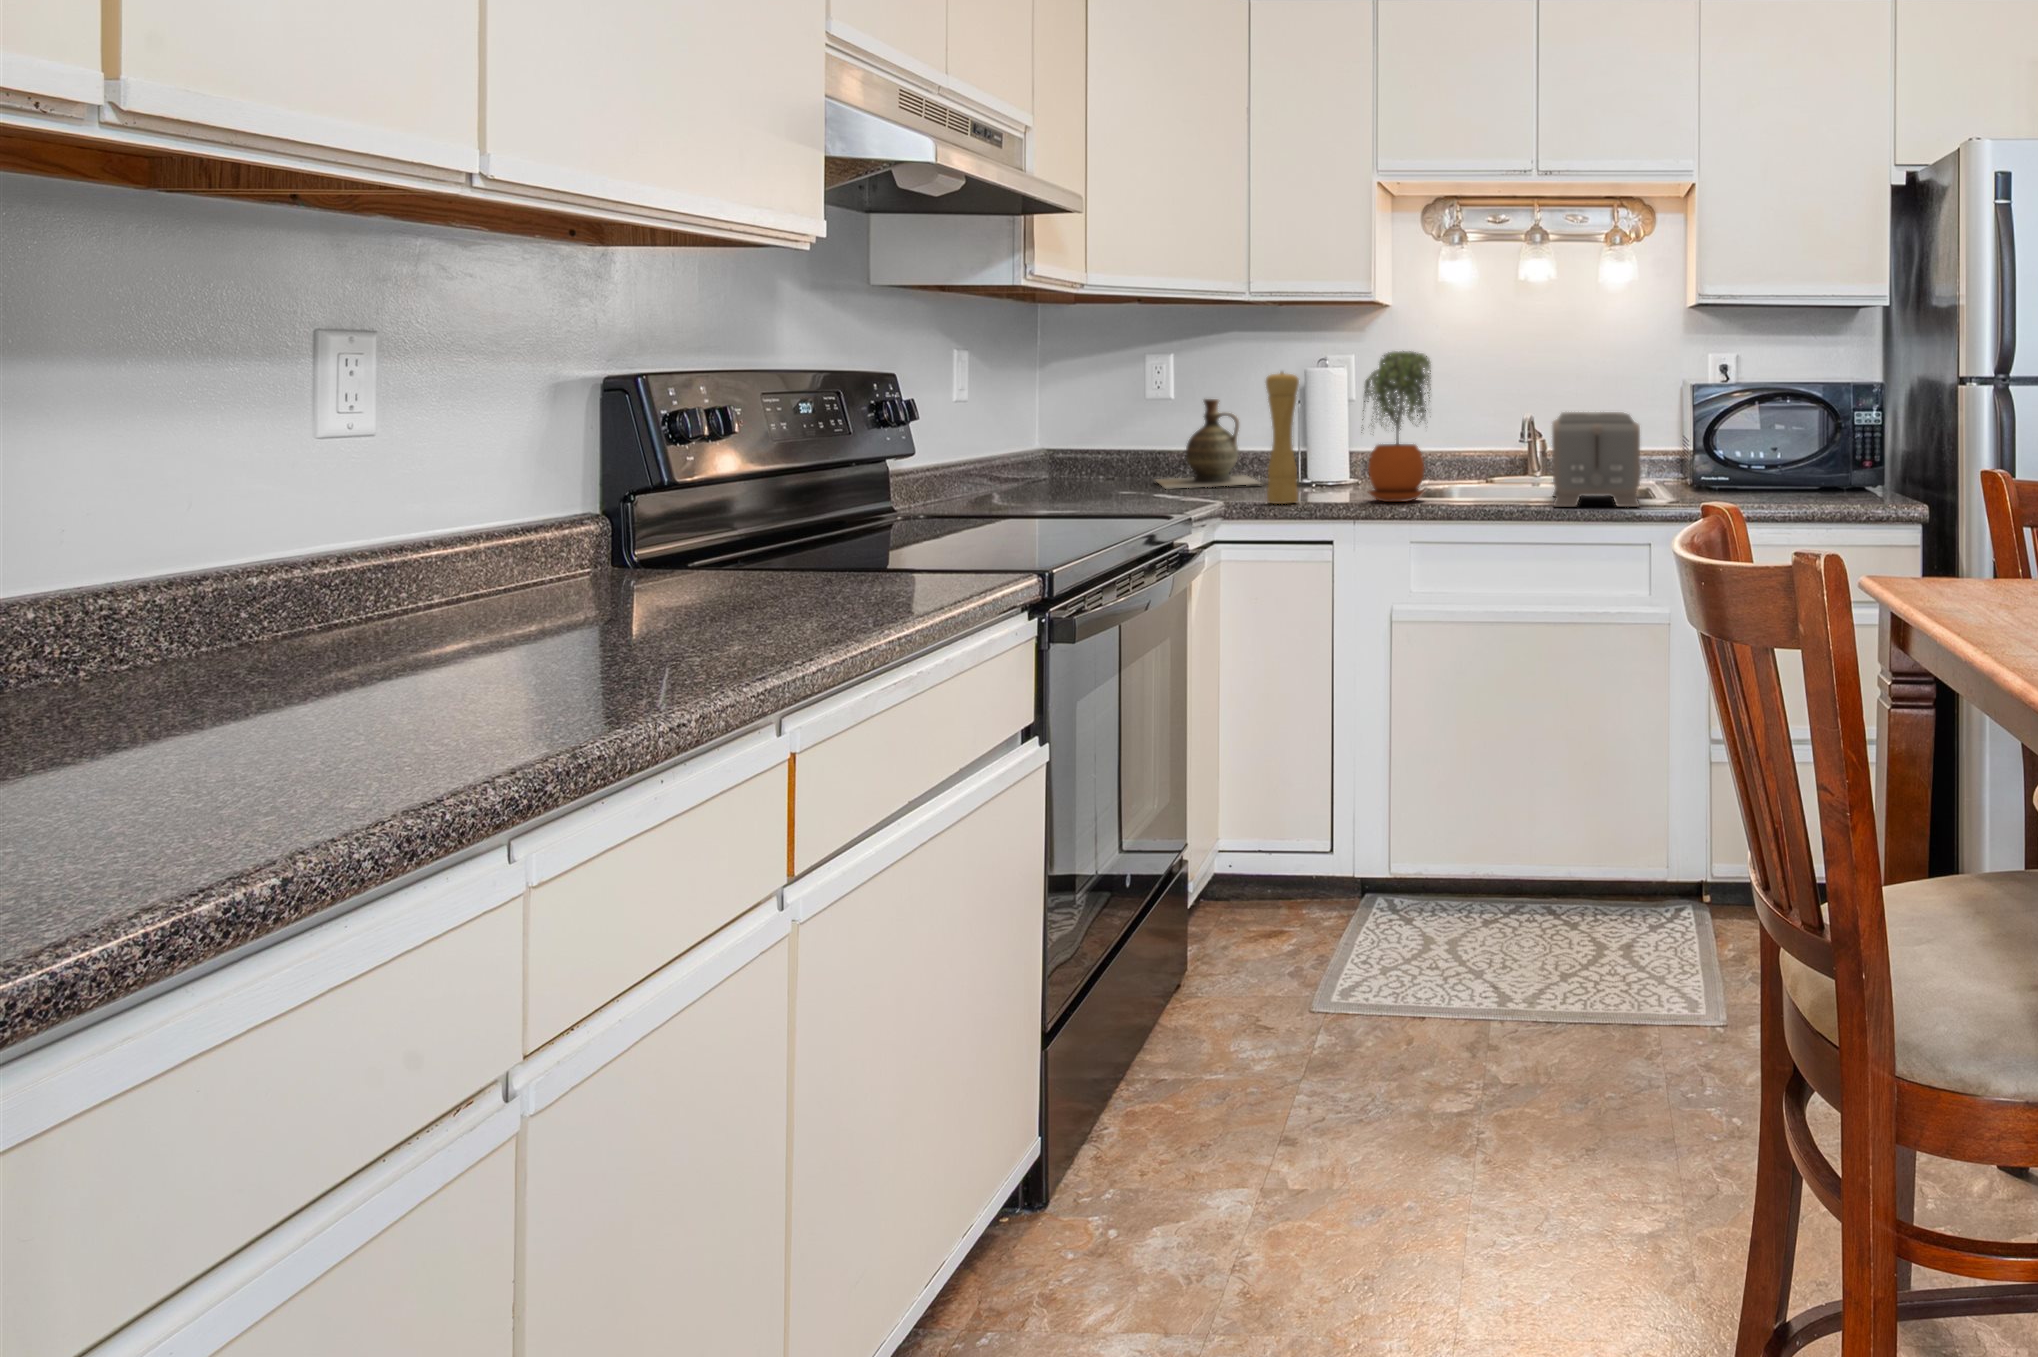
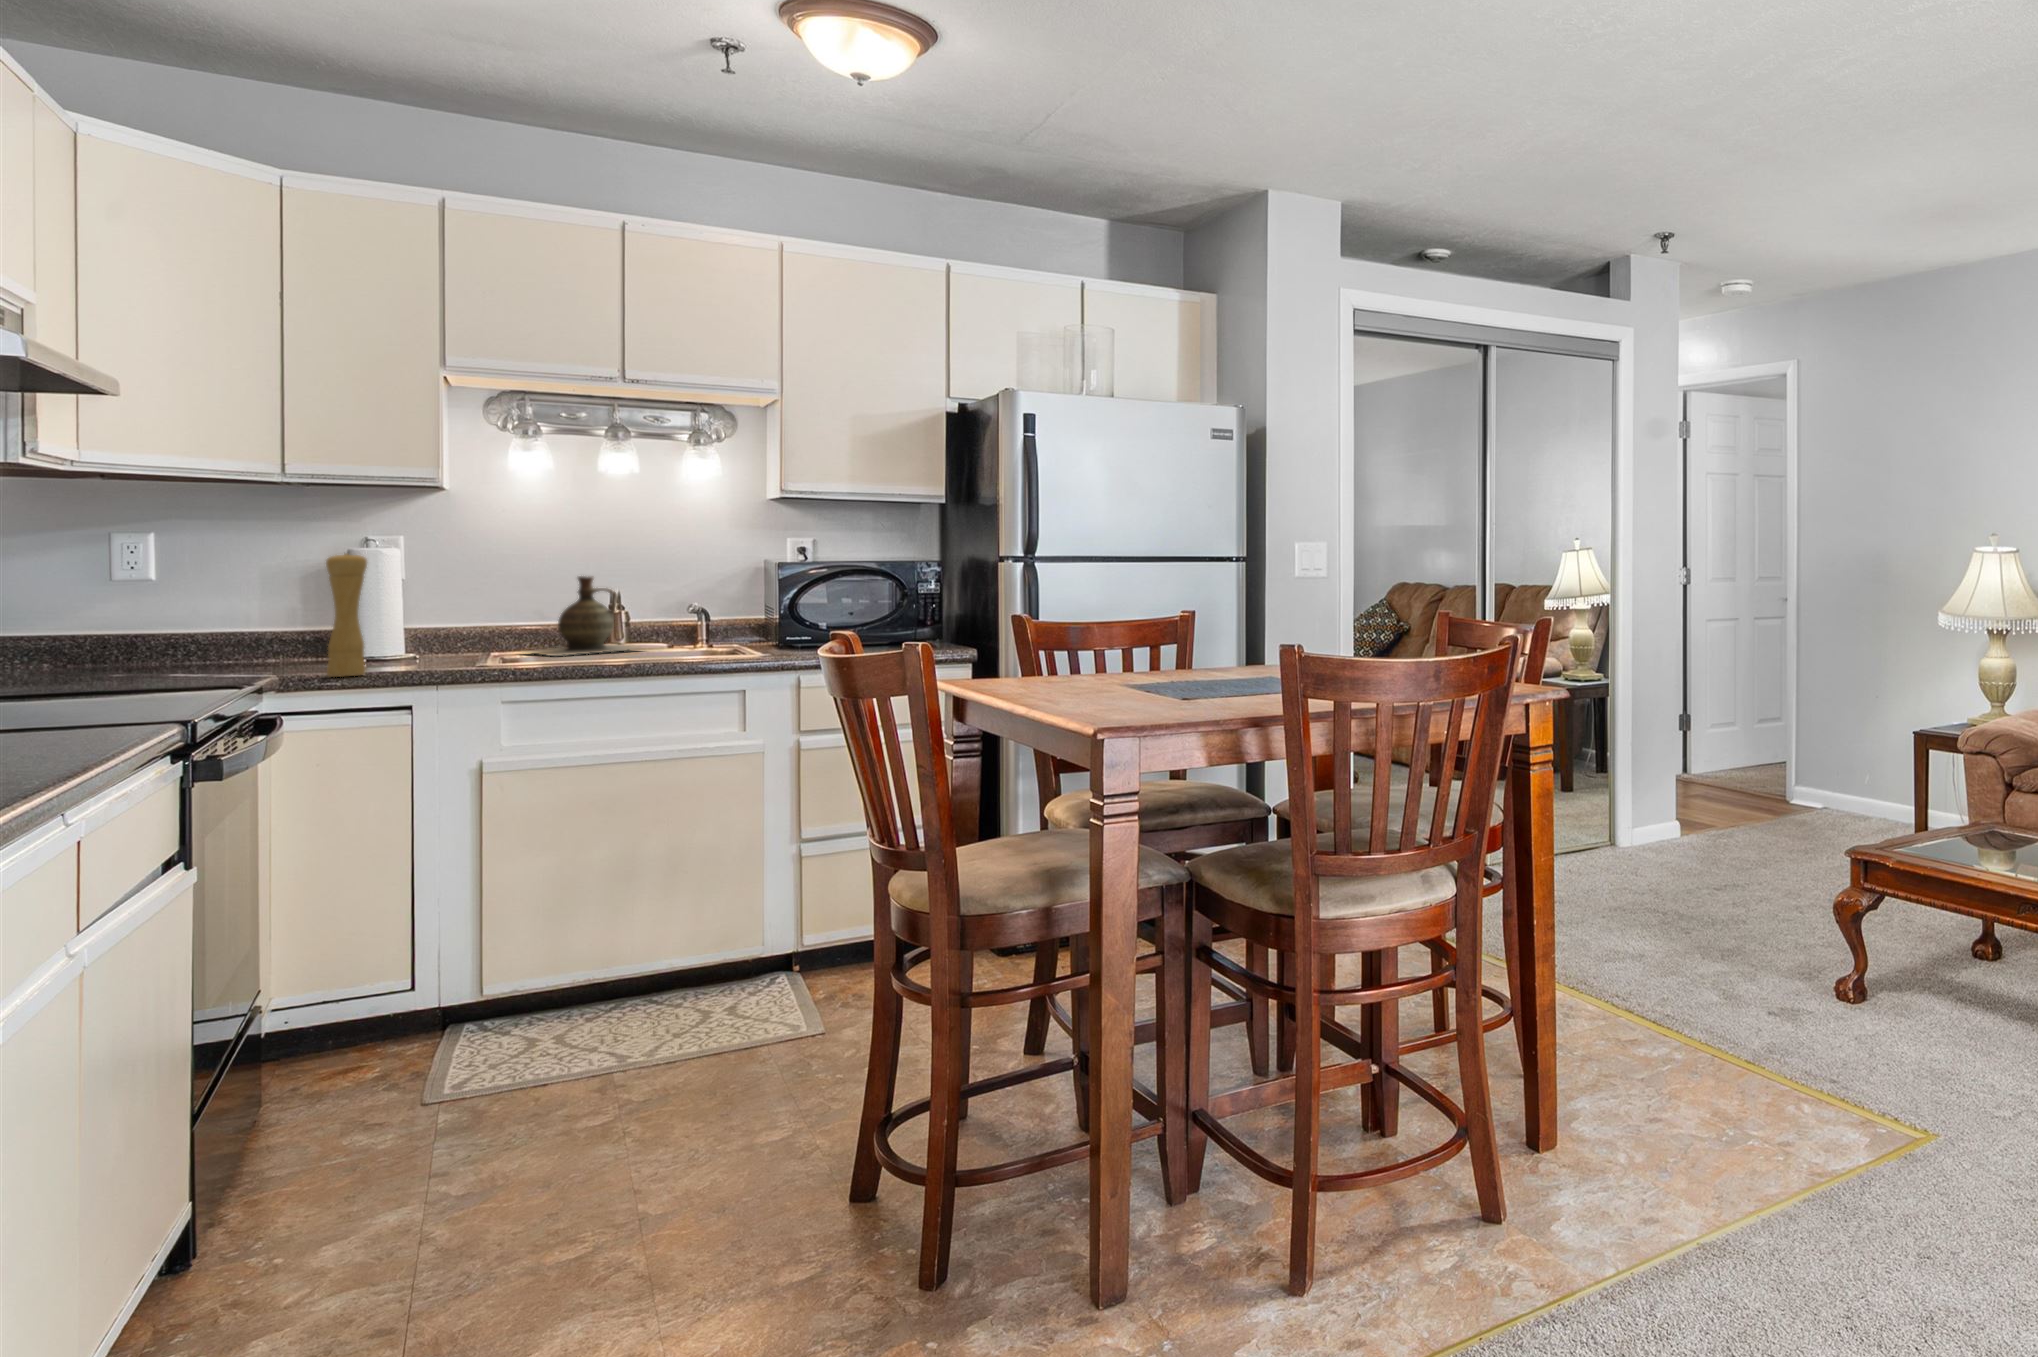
potted plant: present [1361,351,1431,502] -> none [438,533,520,669]
ceramic jug: present [1157,399,1259,488] -> present [524,576,636,656]
toaster: present [1552,412,1640,507] -> none [643,585,737,663]

